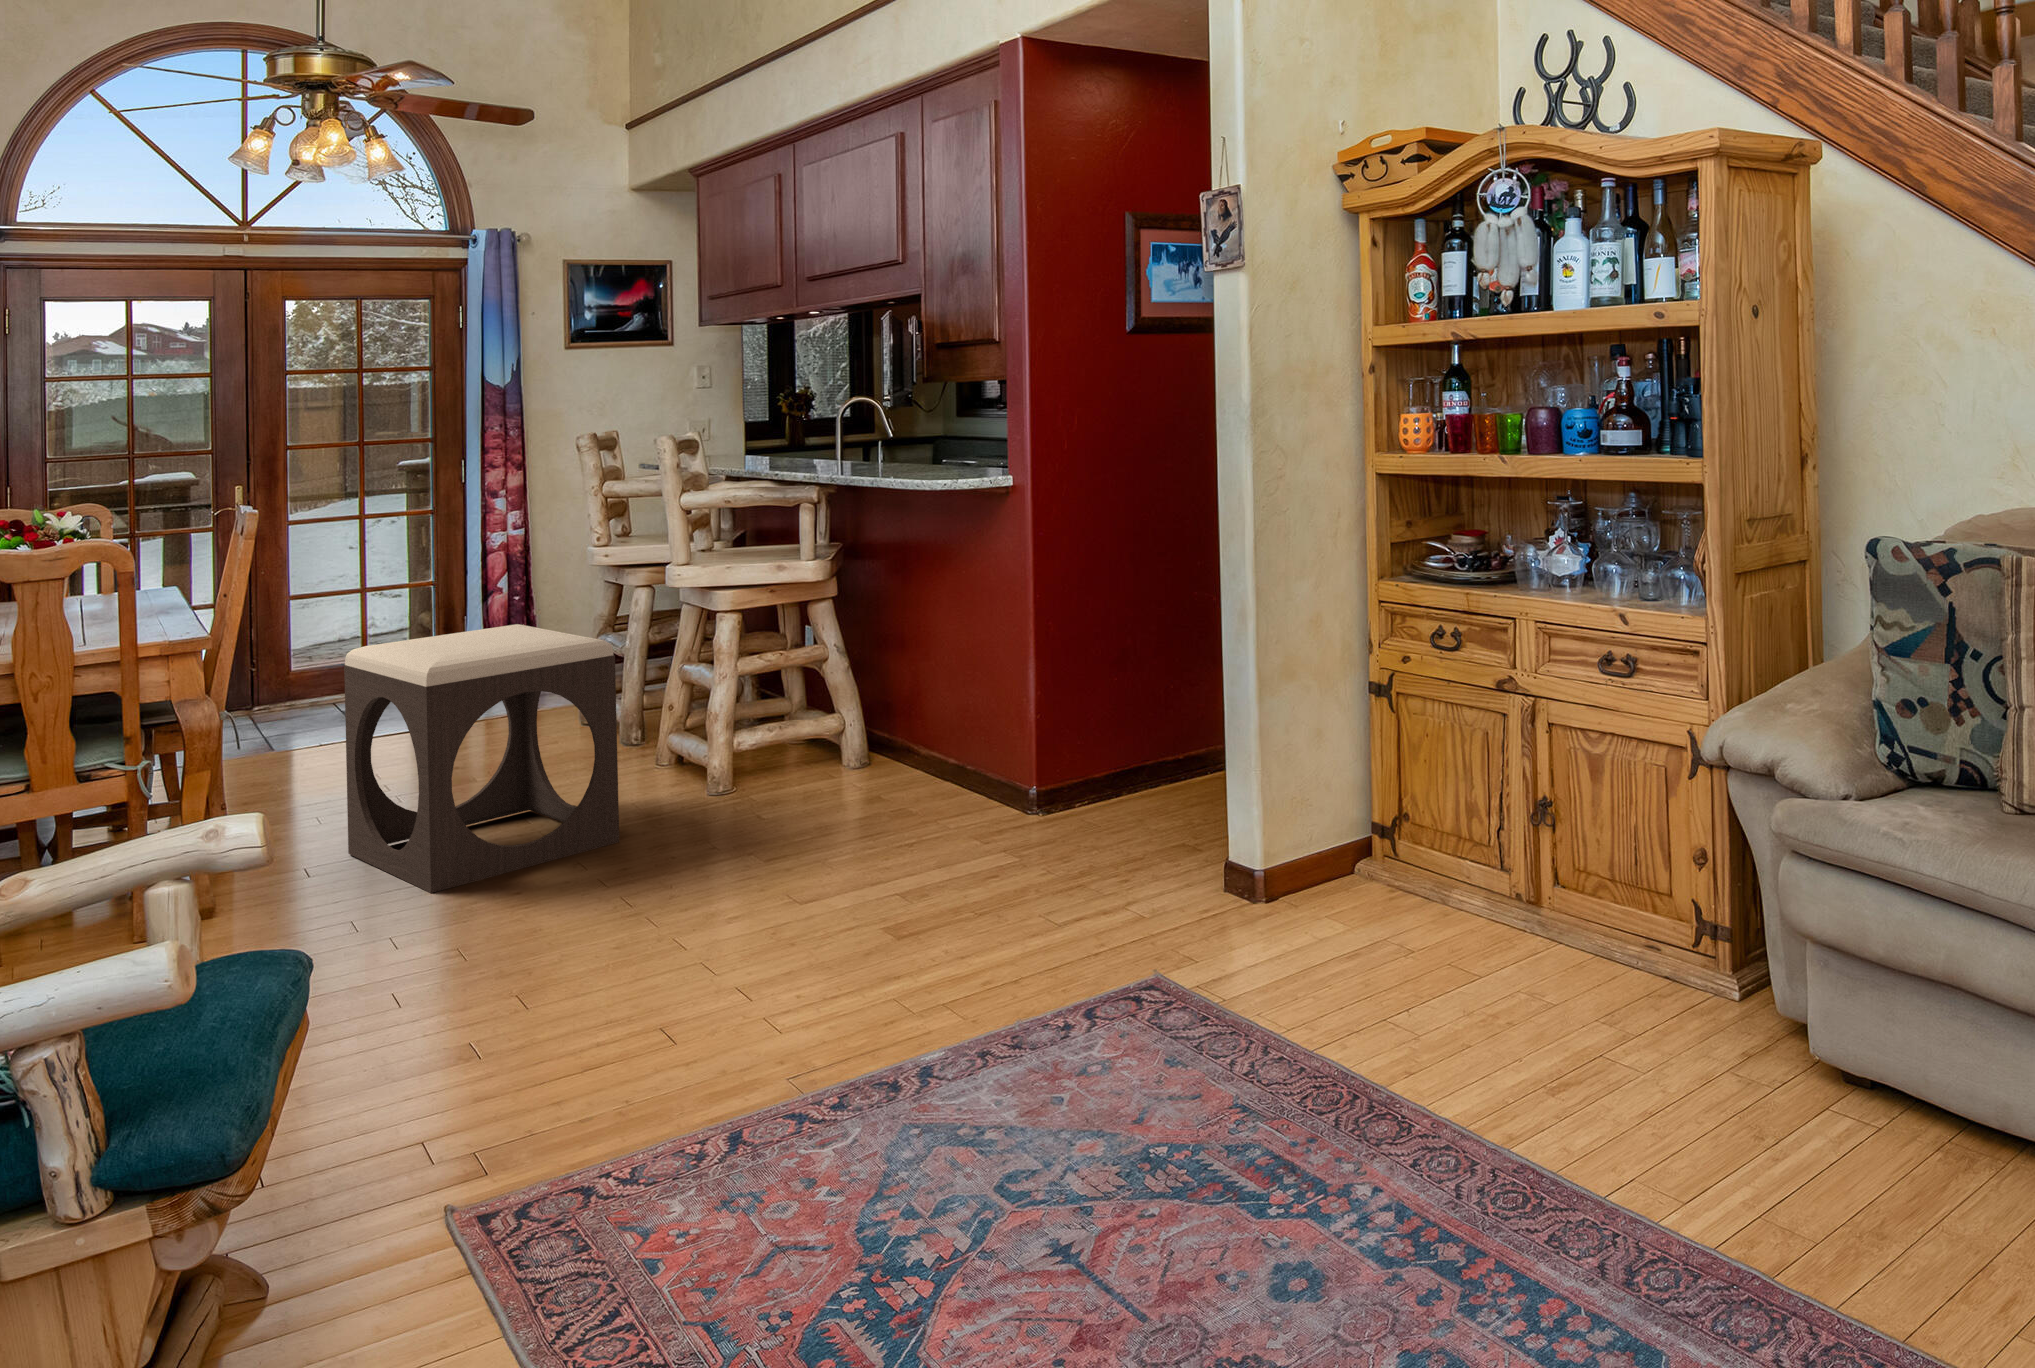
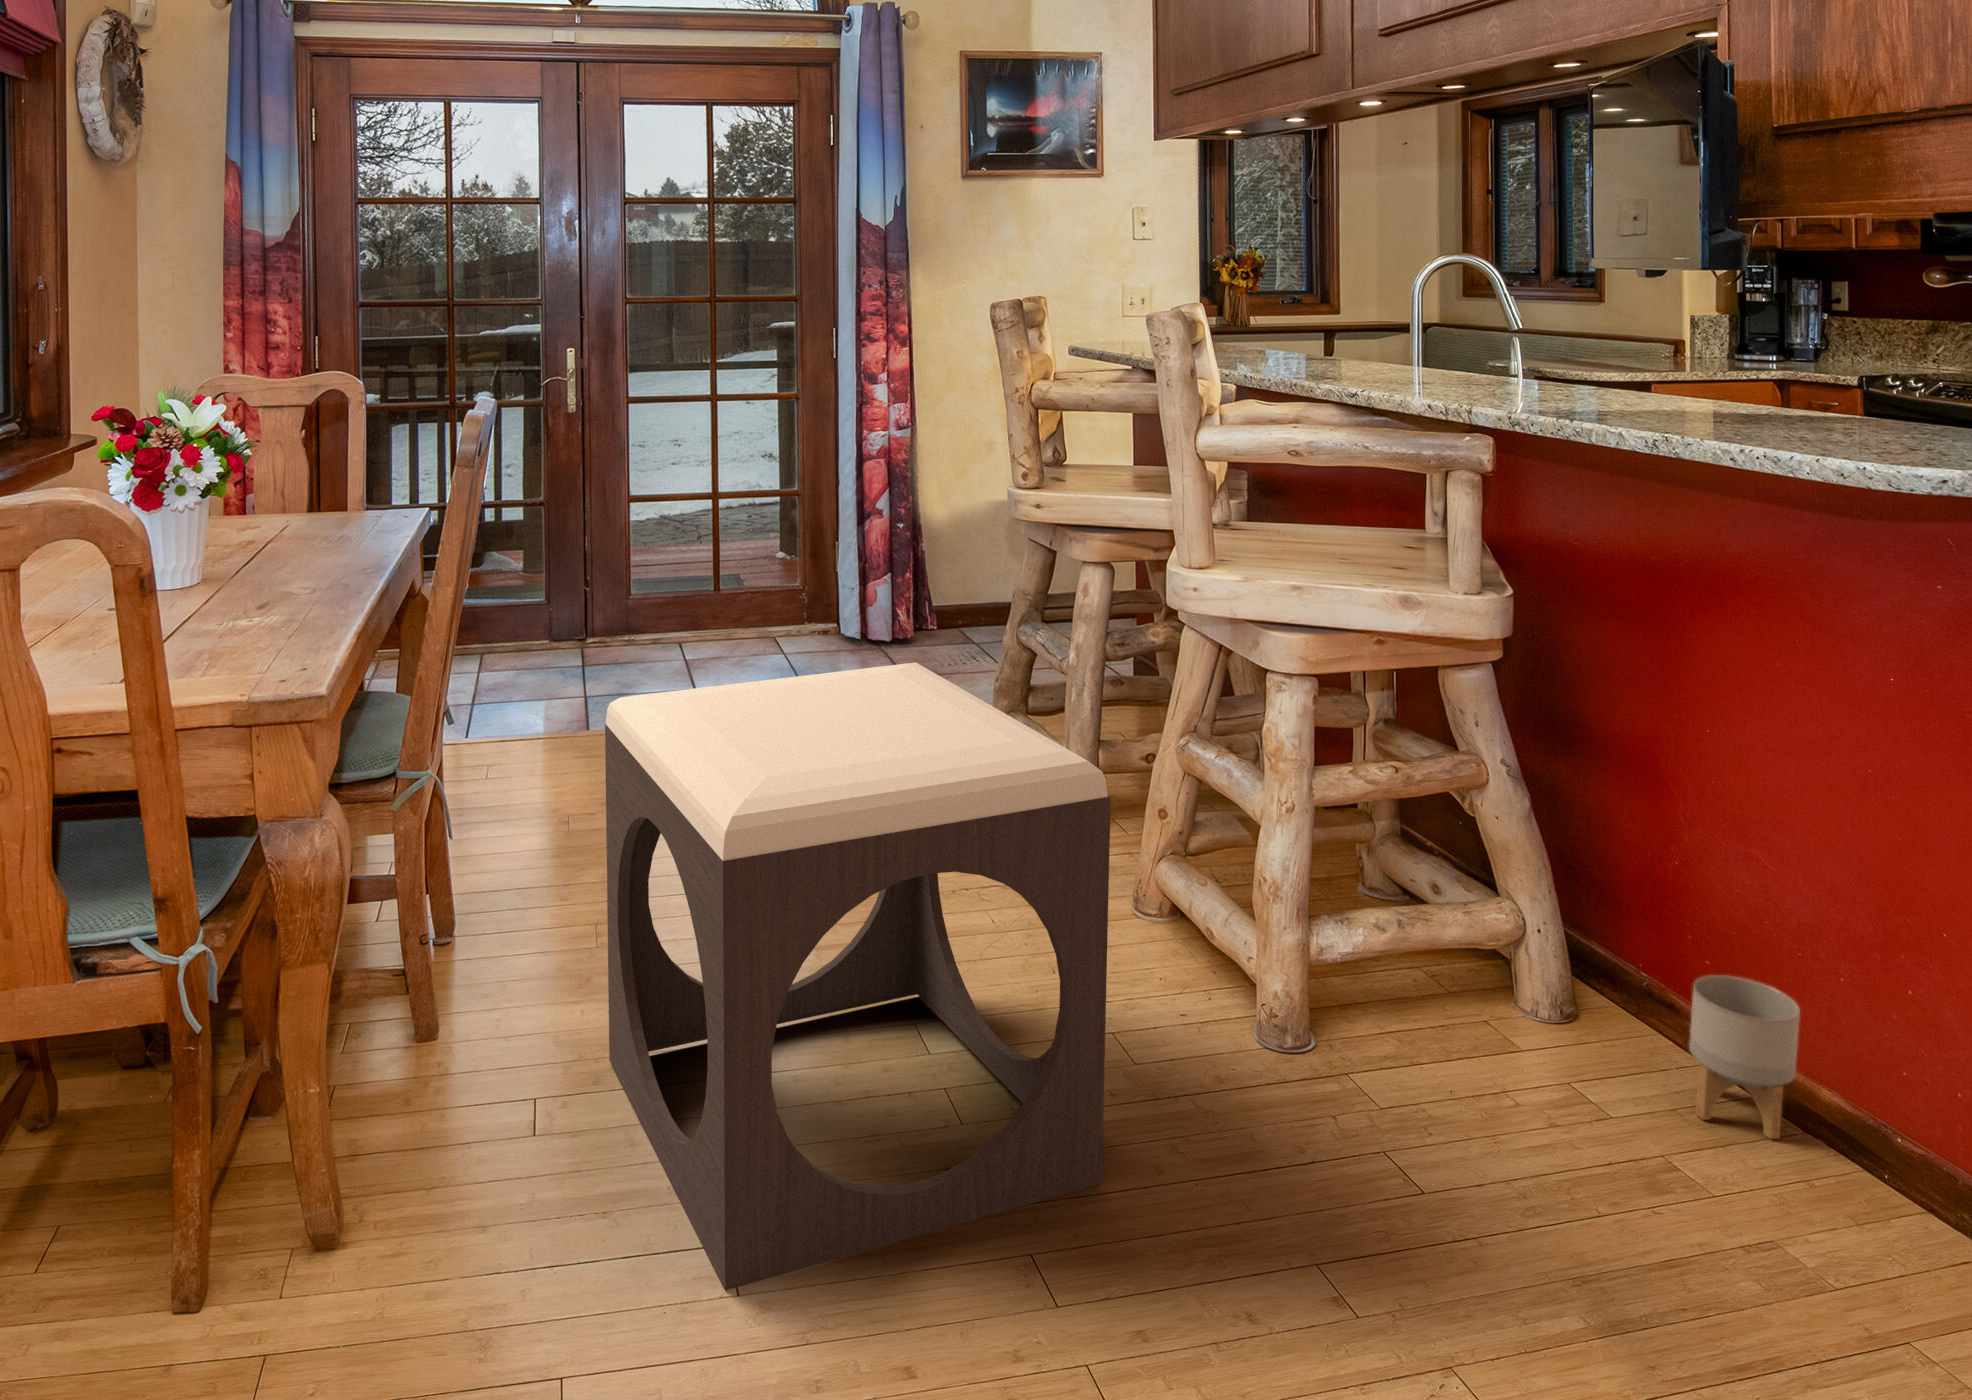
planter: none [898,722,938,785] -> present [1689,975,1800,1139]

